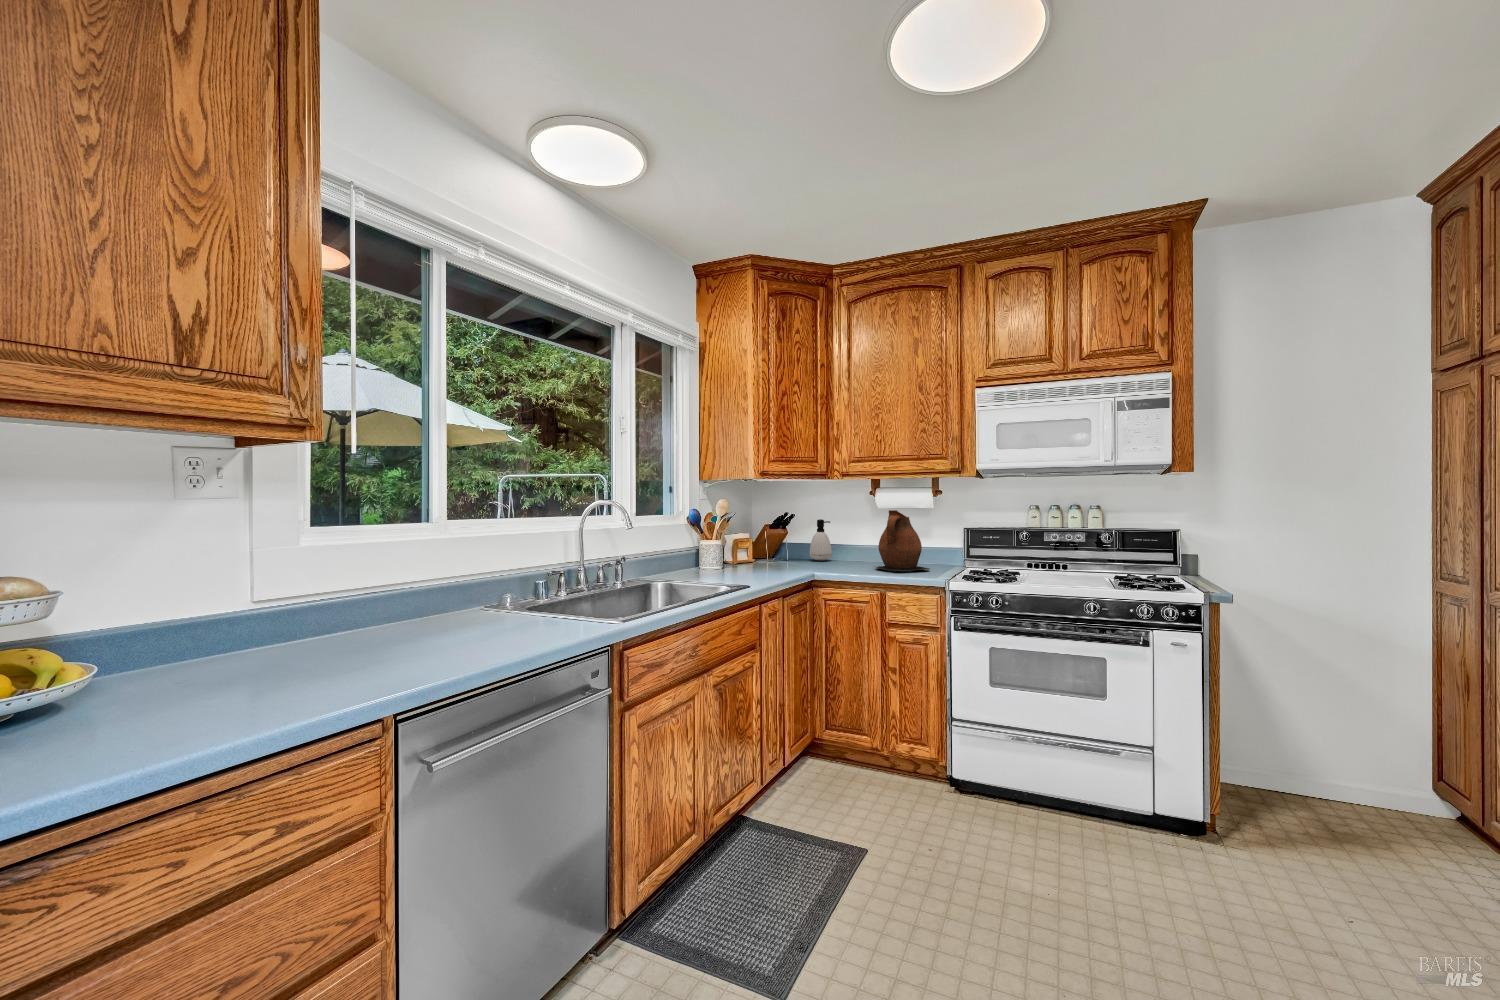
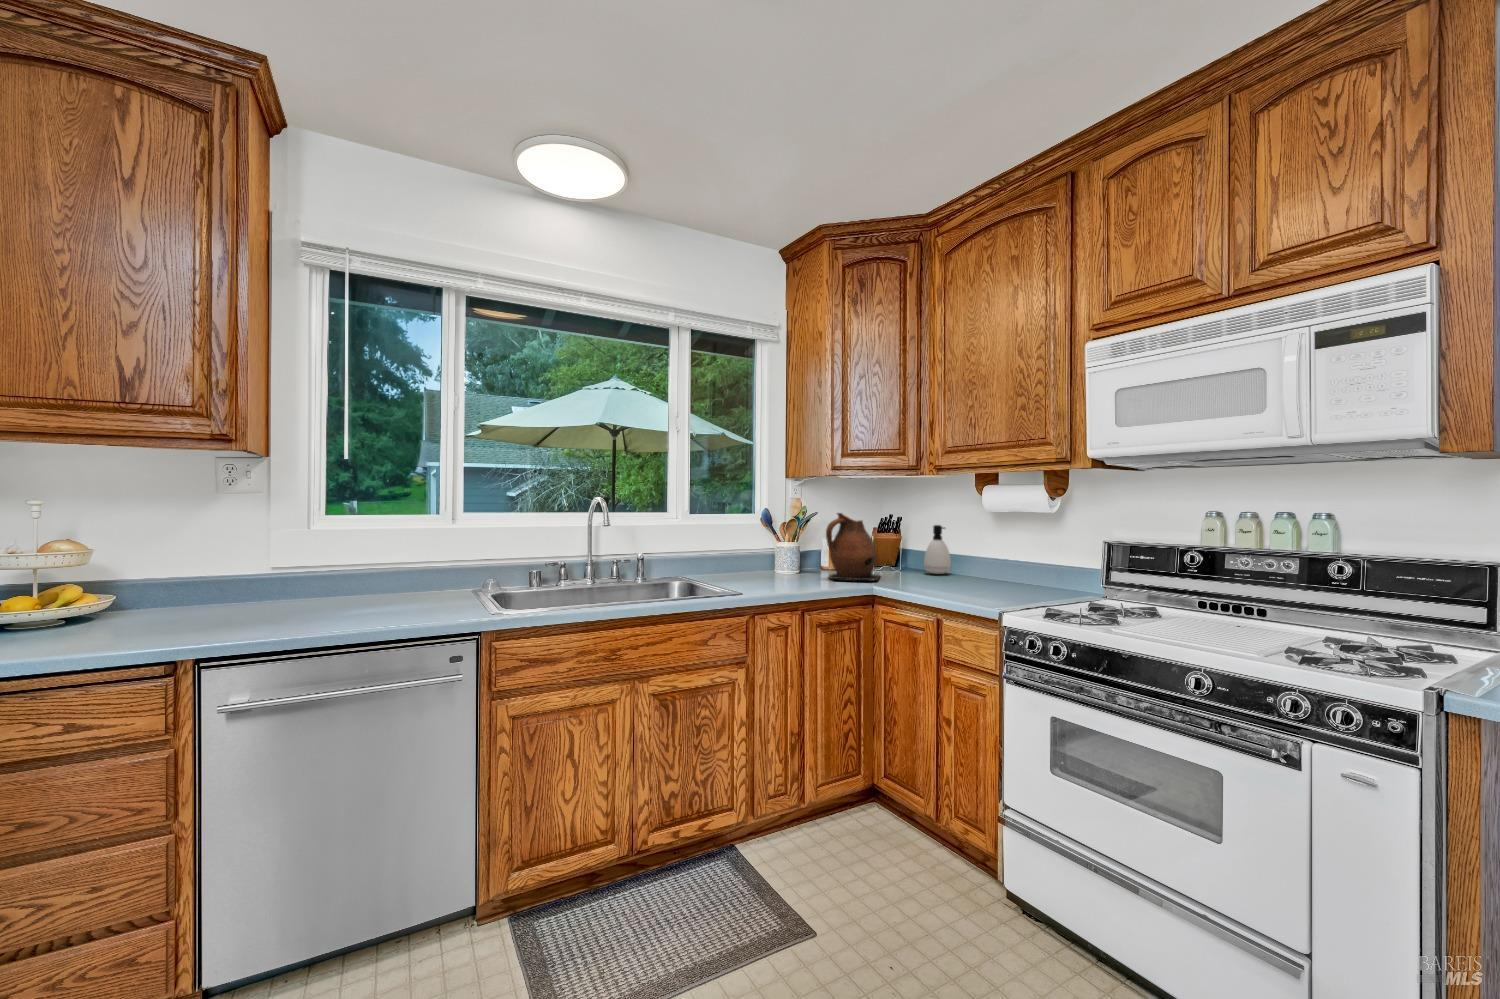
ceramic pitcher: present [876,510,930,571] -> present [826,513,880,581]

